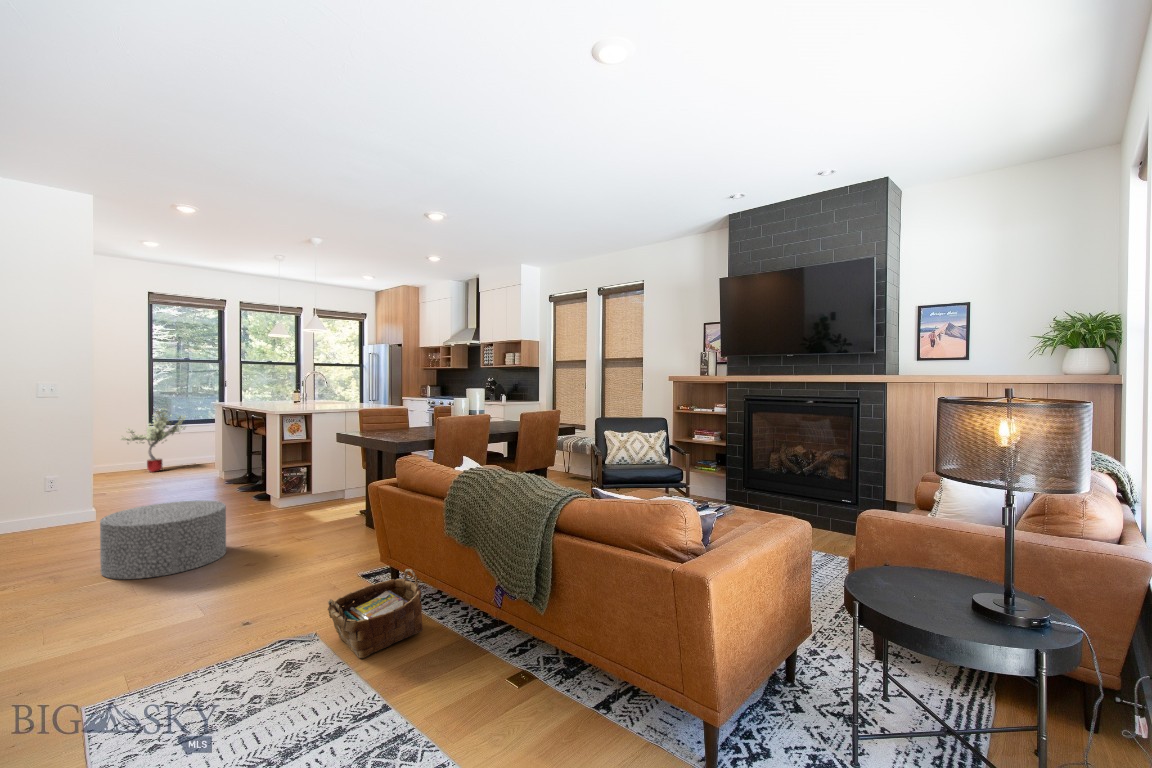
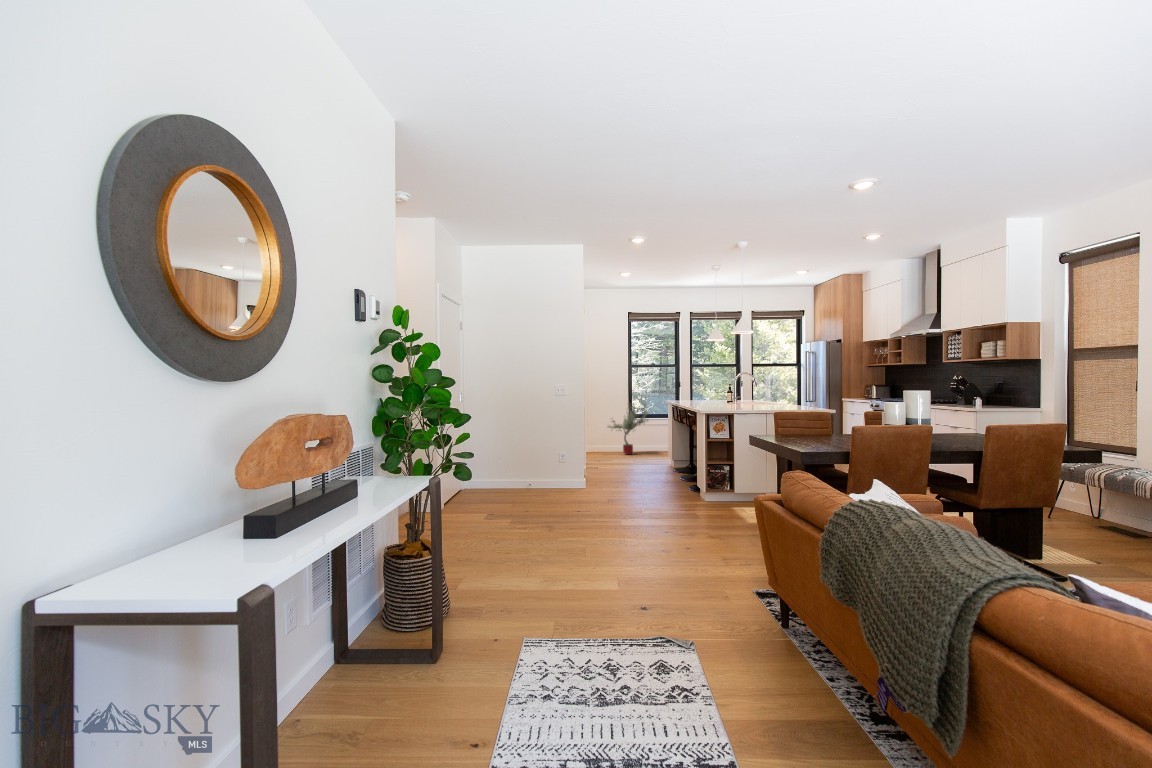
ottoman: present [100,501,226,579] -> none [569,484,651,545]
woven basket: present [328,569,423,658] -> none [699,605,803,691]

